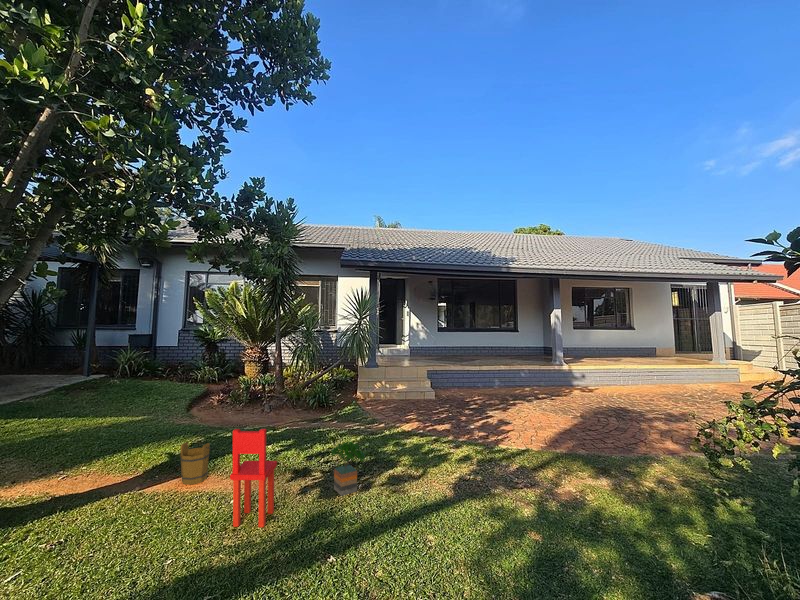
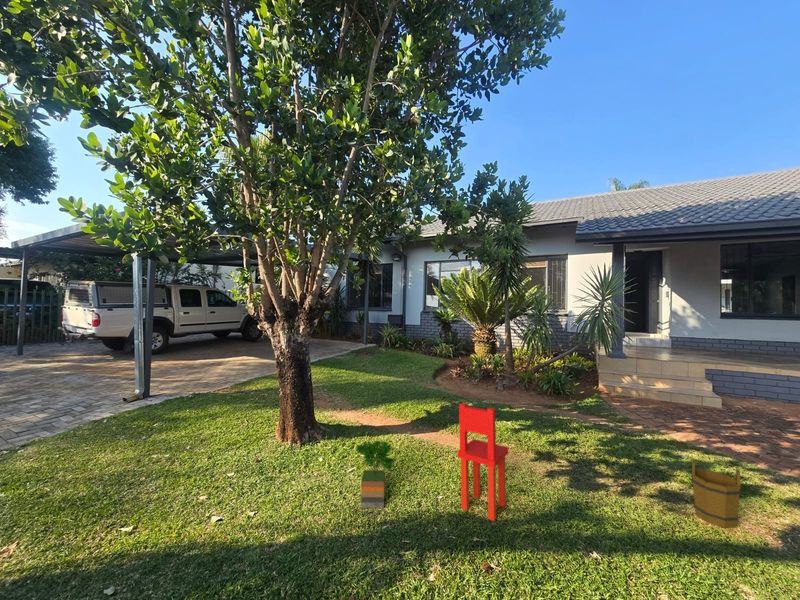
bucket: present [180,442,211,485] -> present [690,459,743,528]
potted tree: present [331,442,365,496] -> present [356,441,394,508]

